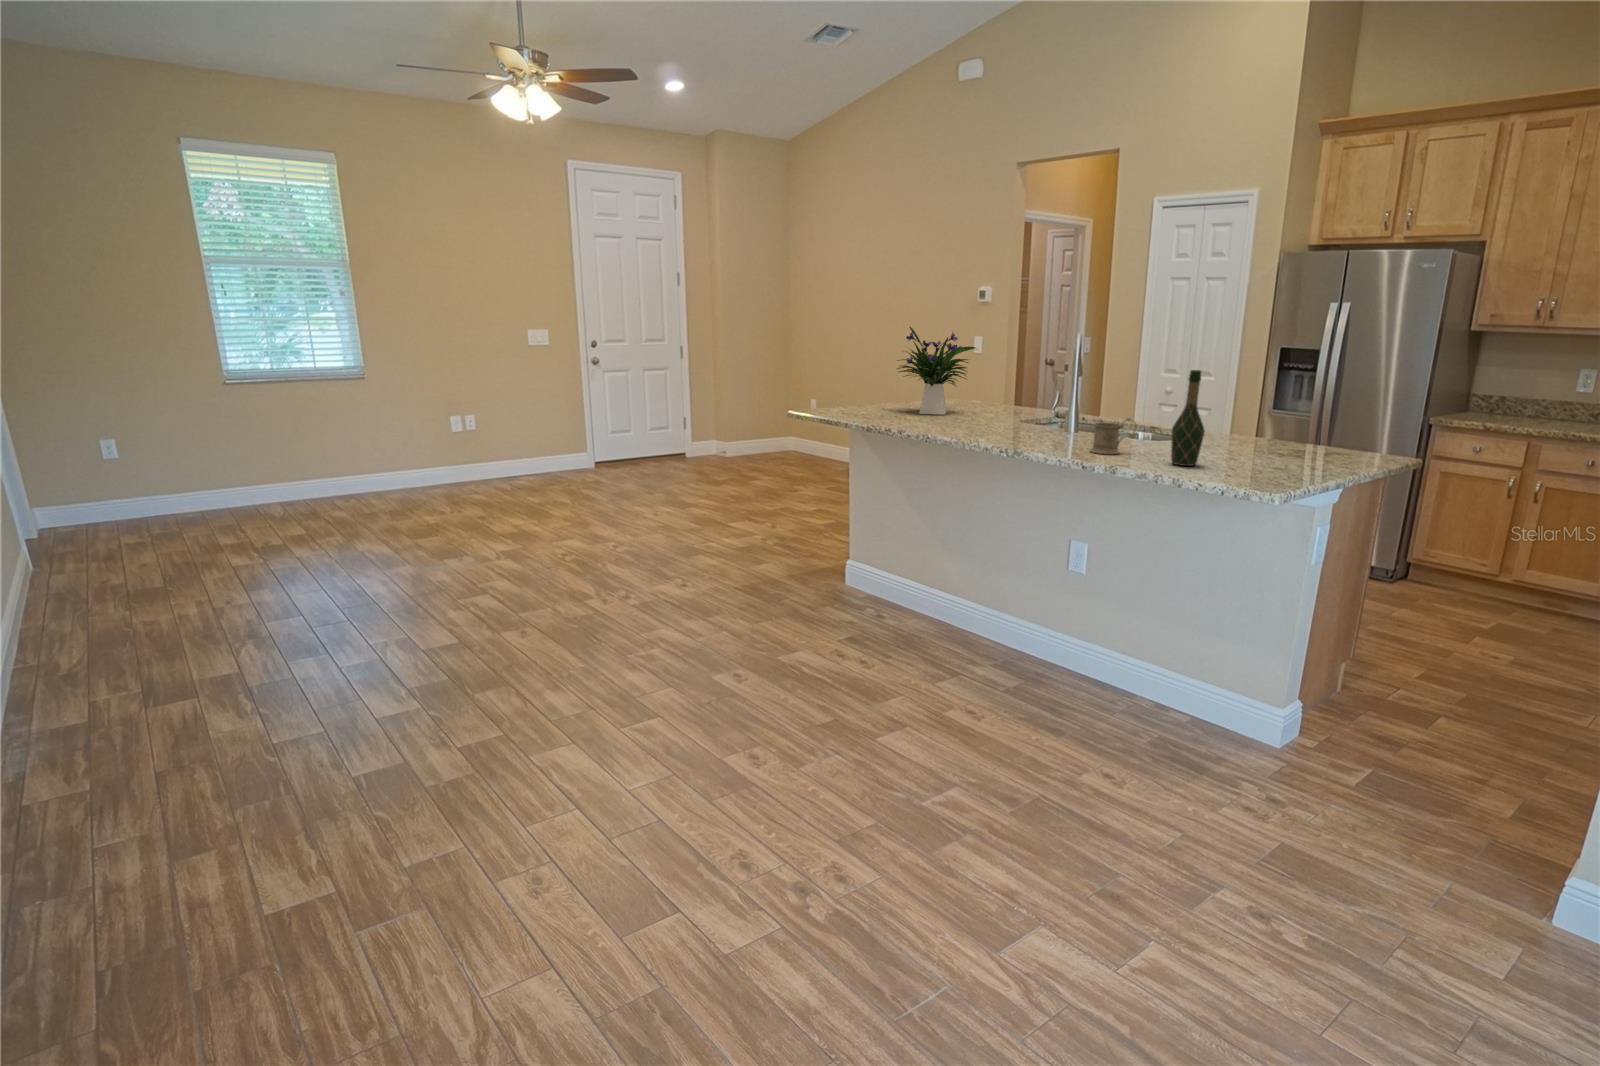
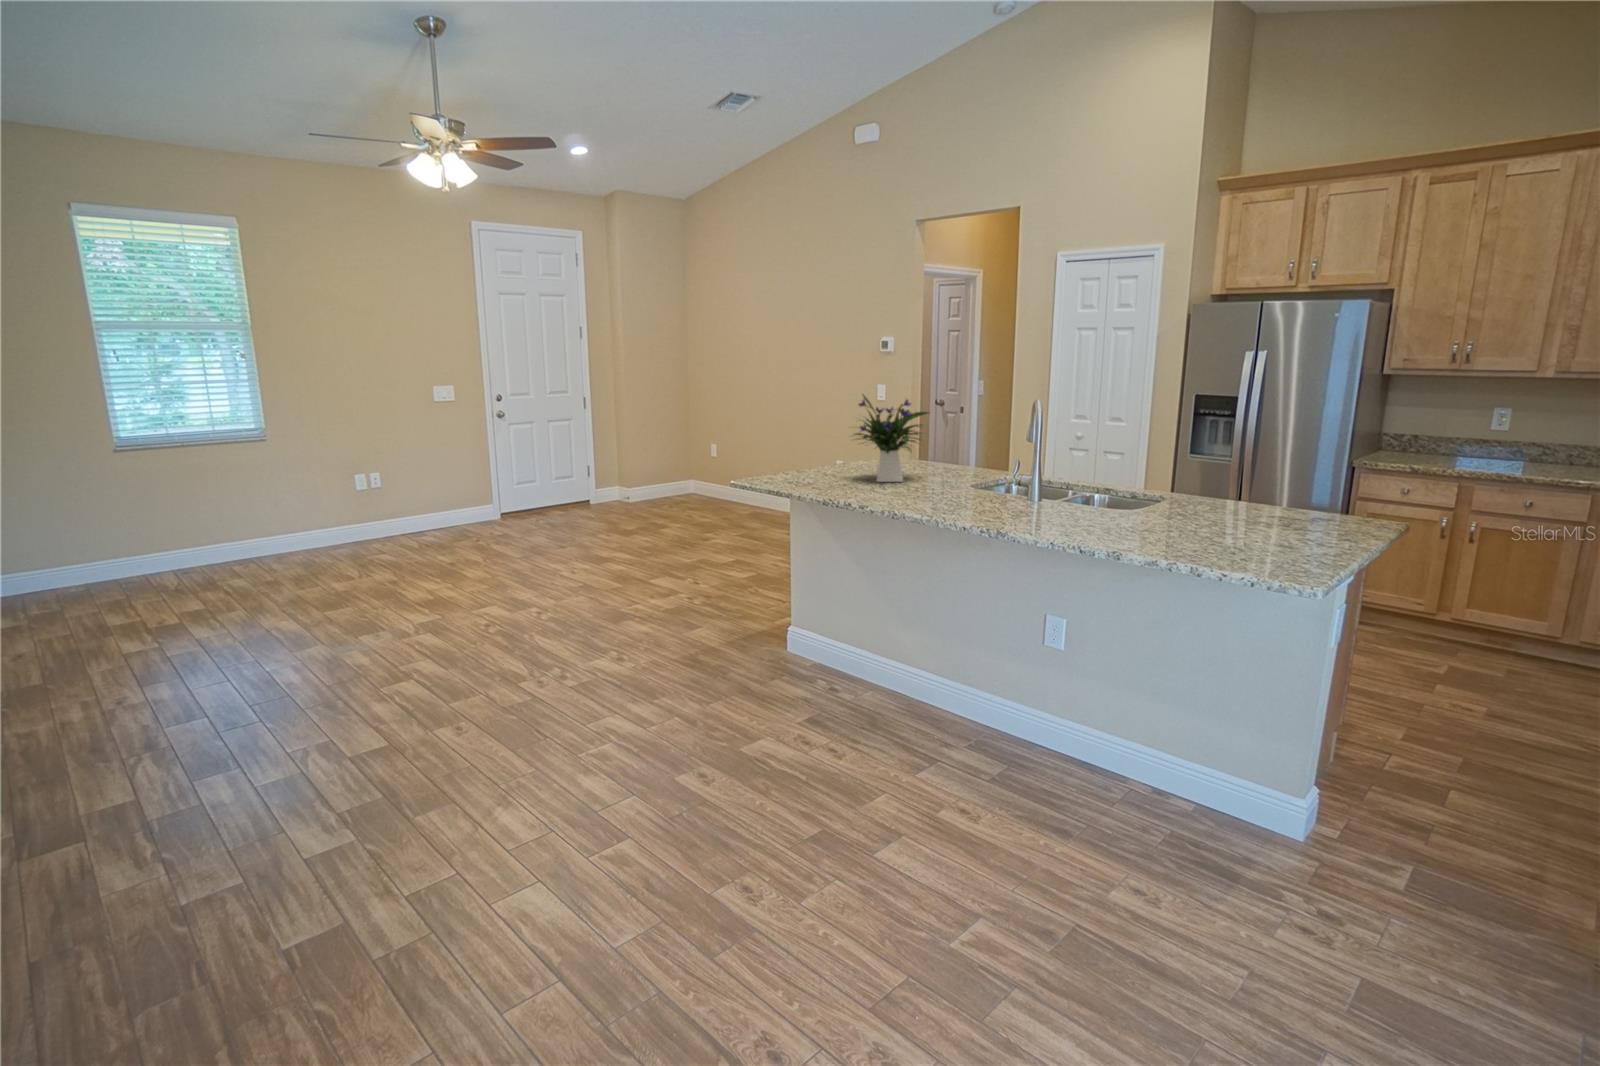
wine bottle: present [1171,370,1205,466] -> none [1171,442,1209,546]
mug: present [1091,418,1136,454] -> none [1076,492,1126,532]

